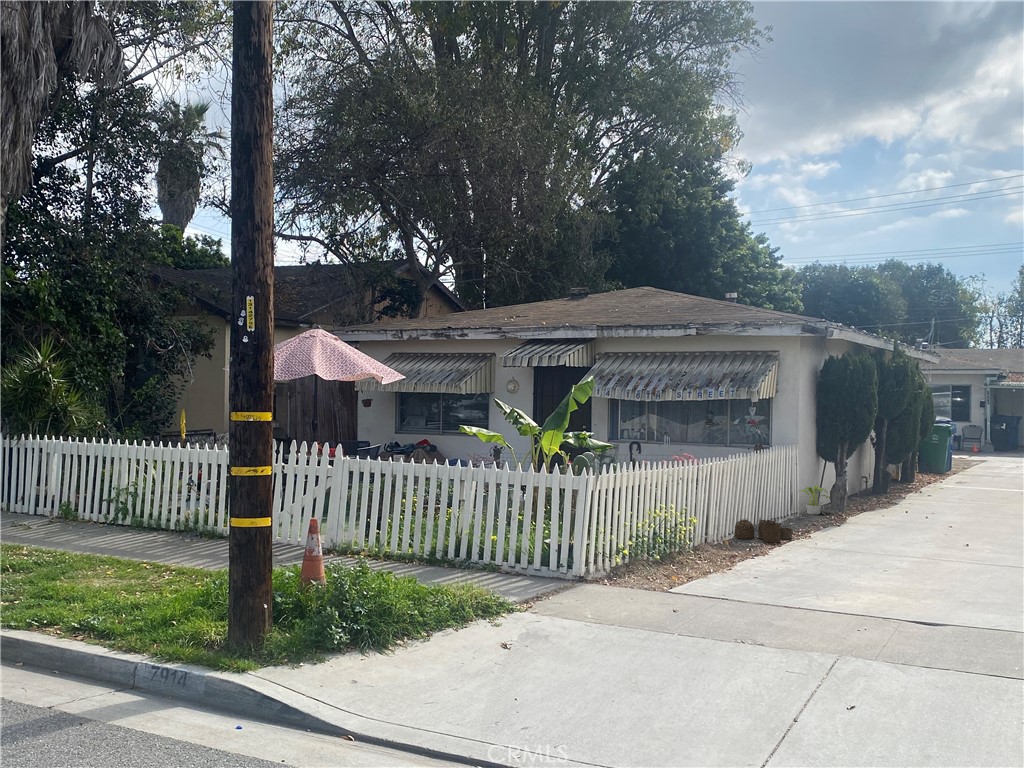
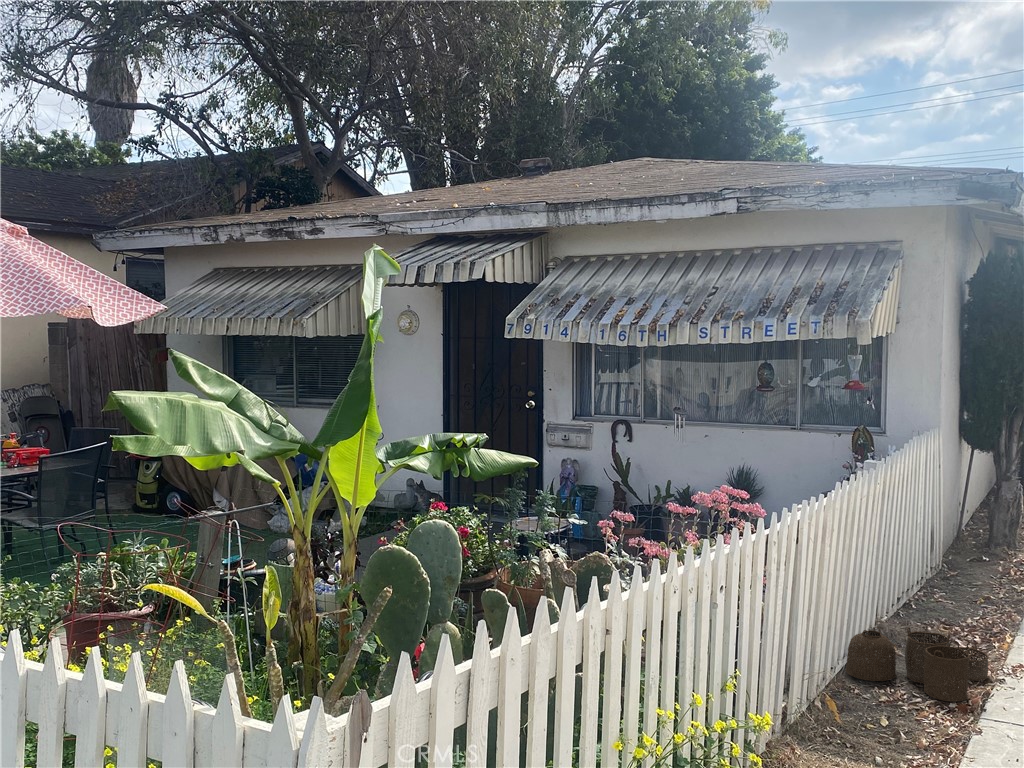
potted plant: present [800,485,830,514] -> none [937,507,1008,567]

